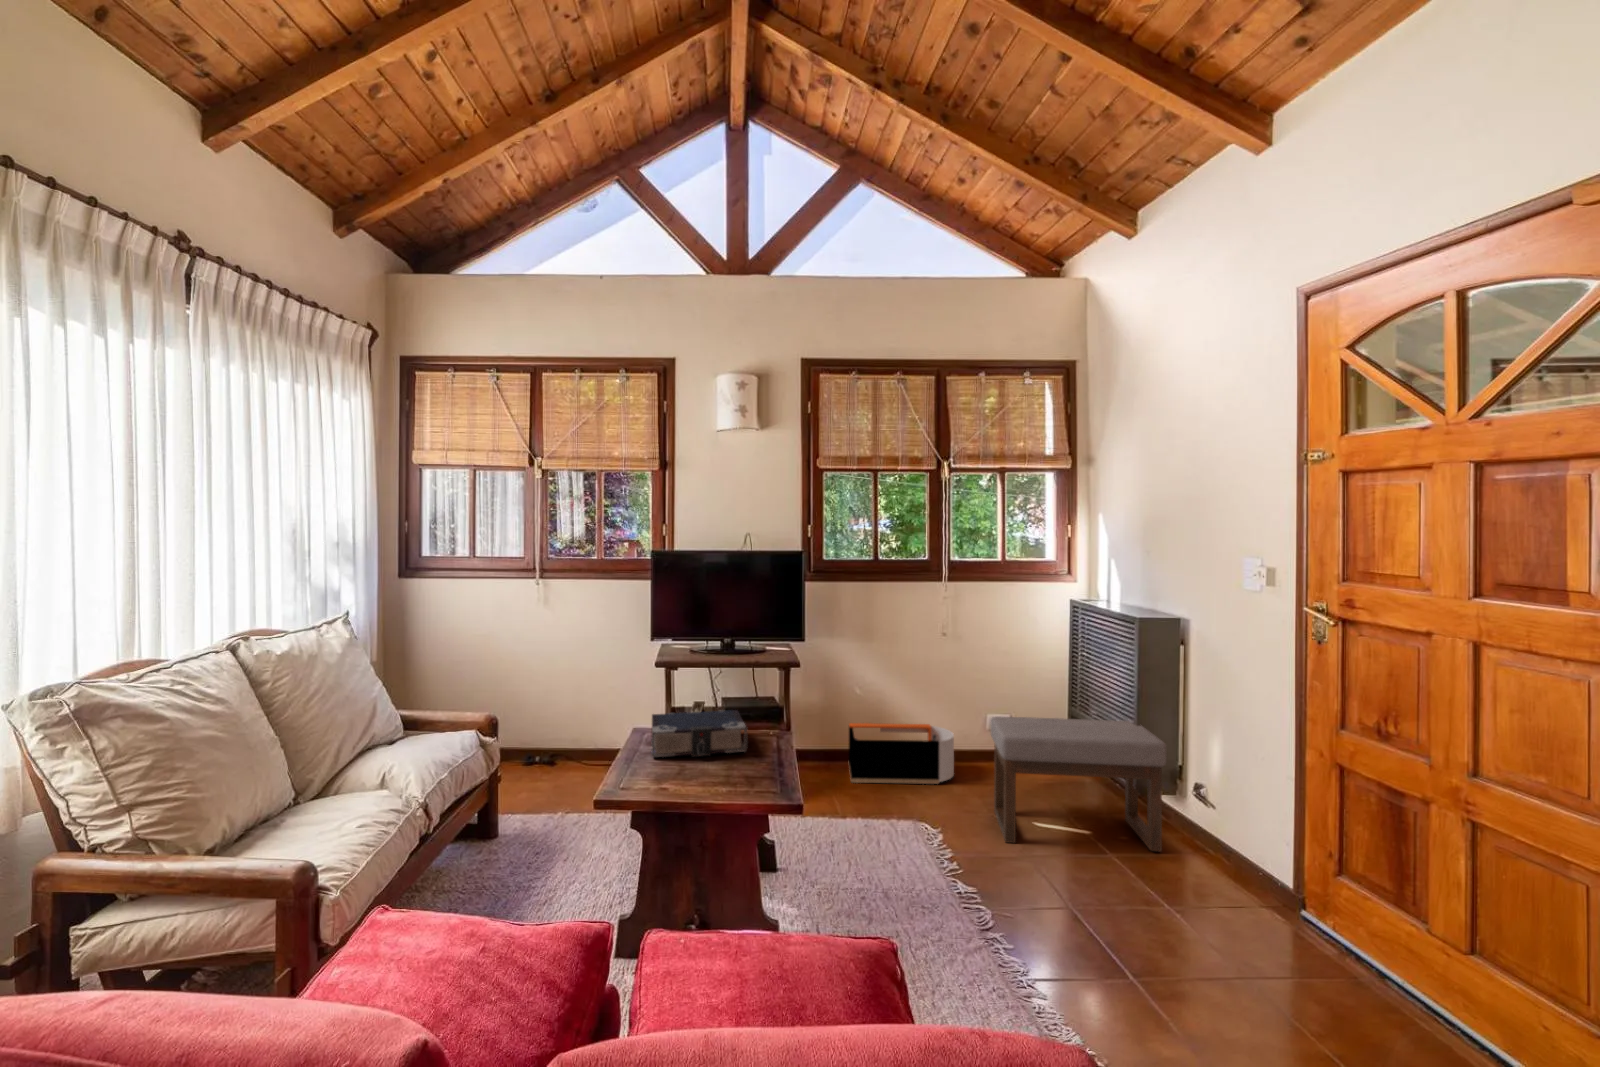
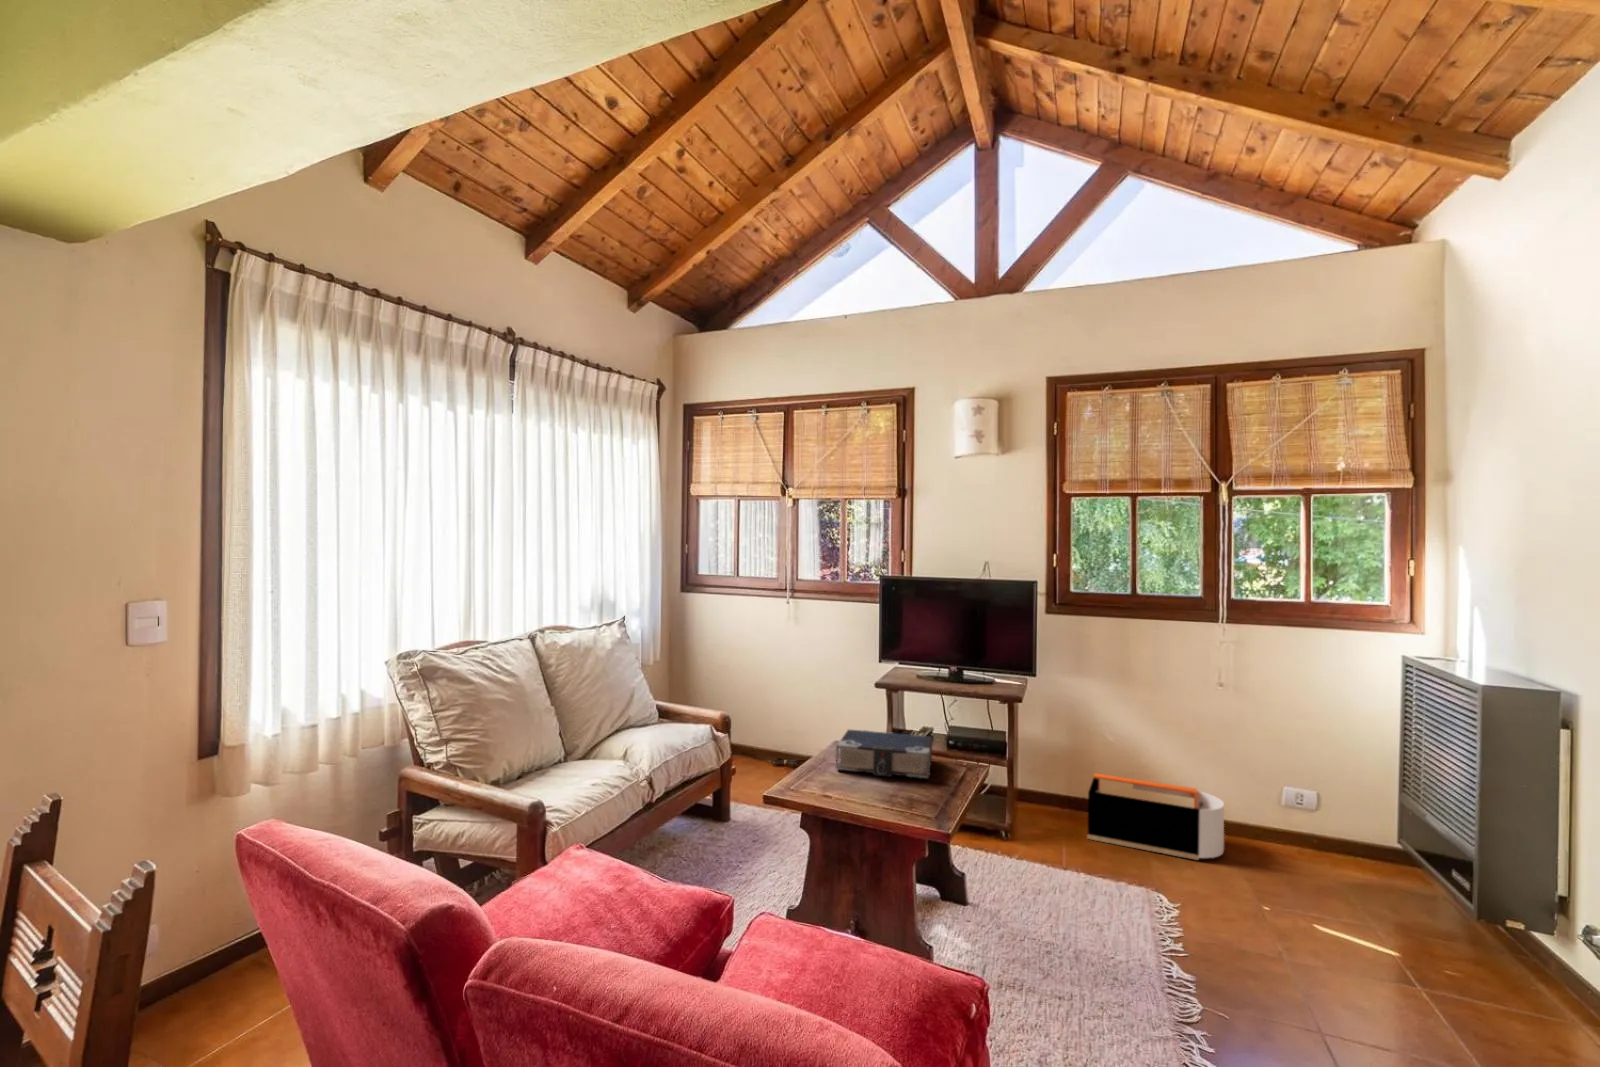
ottoman: present [991,717,1167,852] -> none [1257,789,1518,1011]

